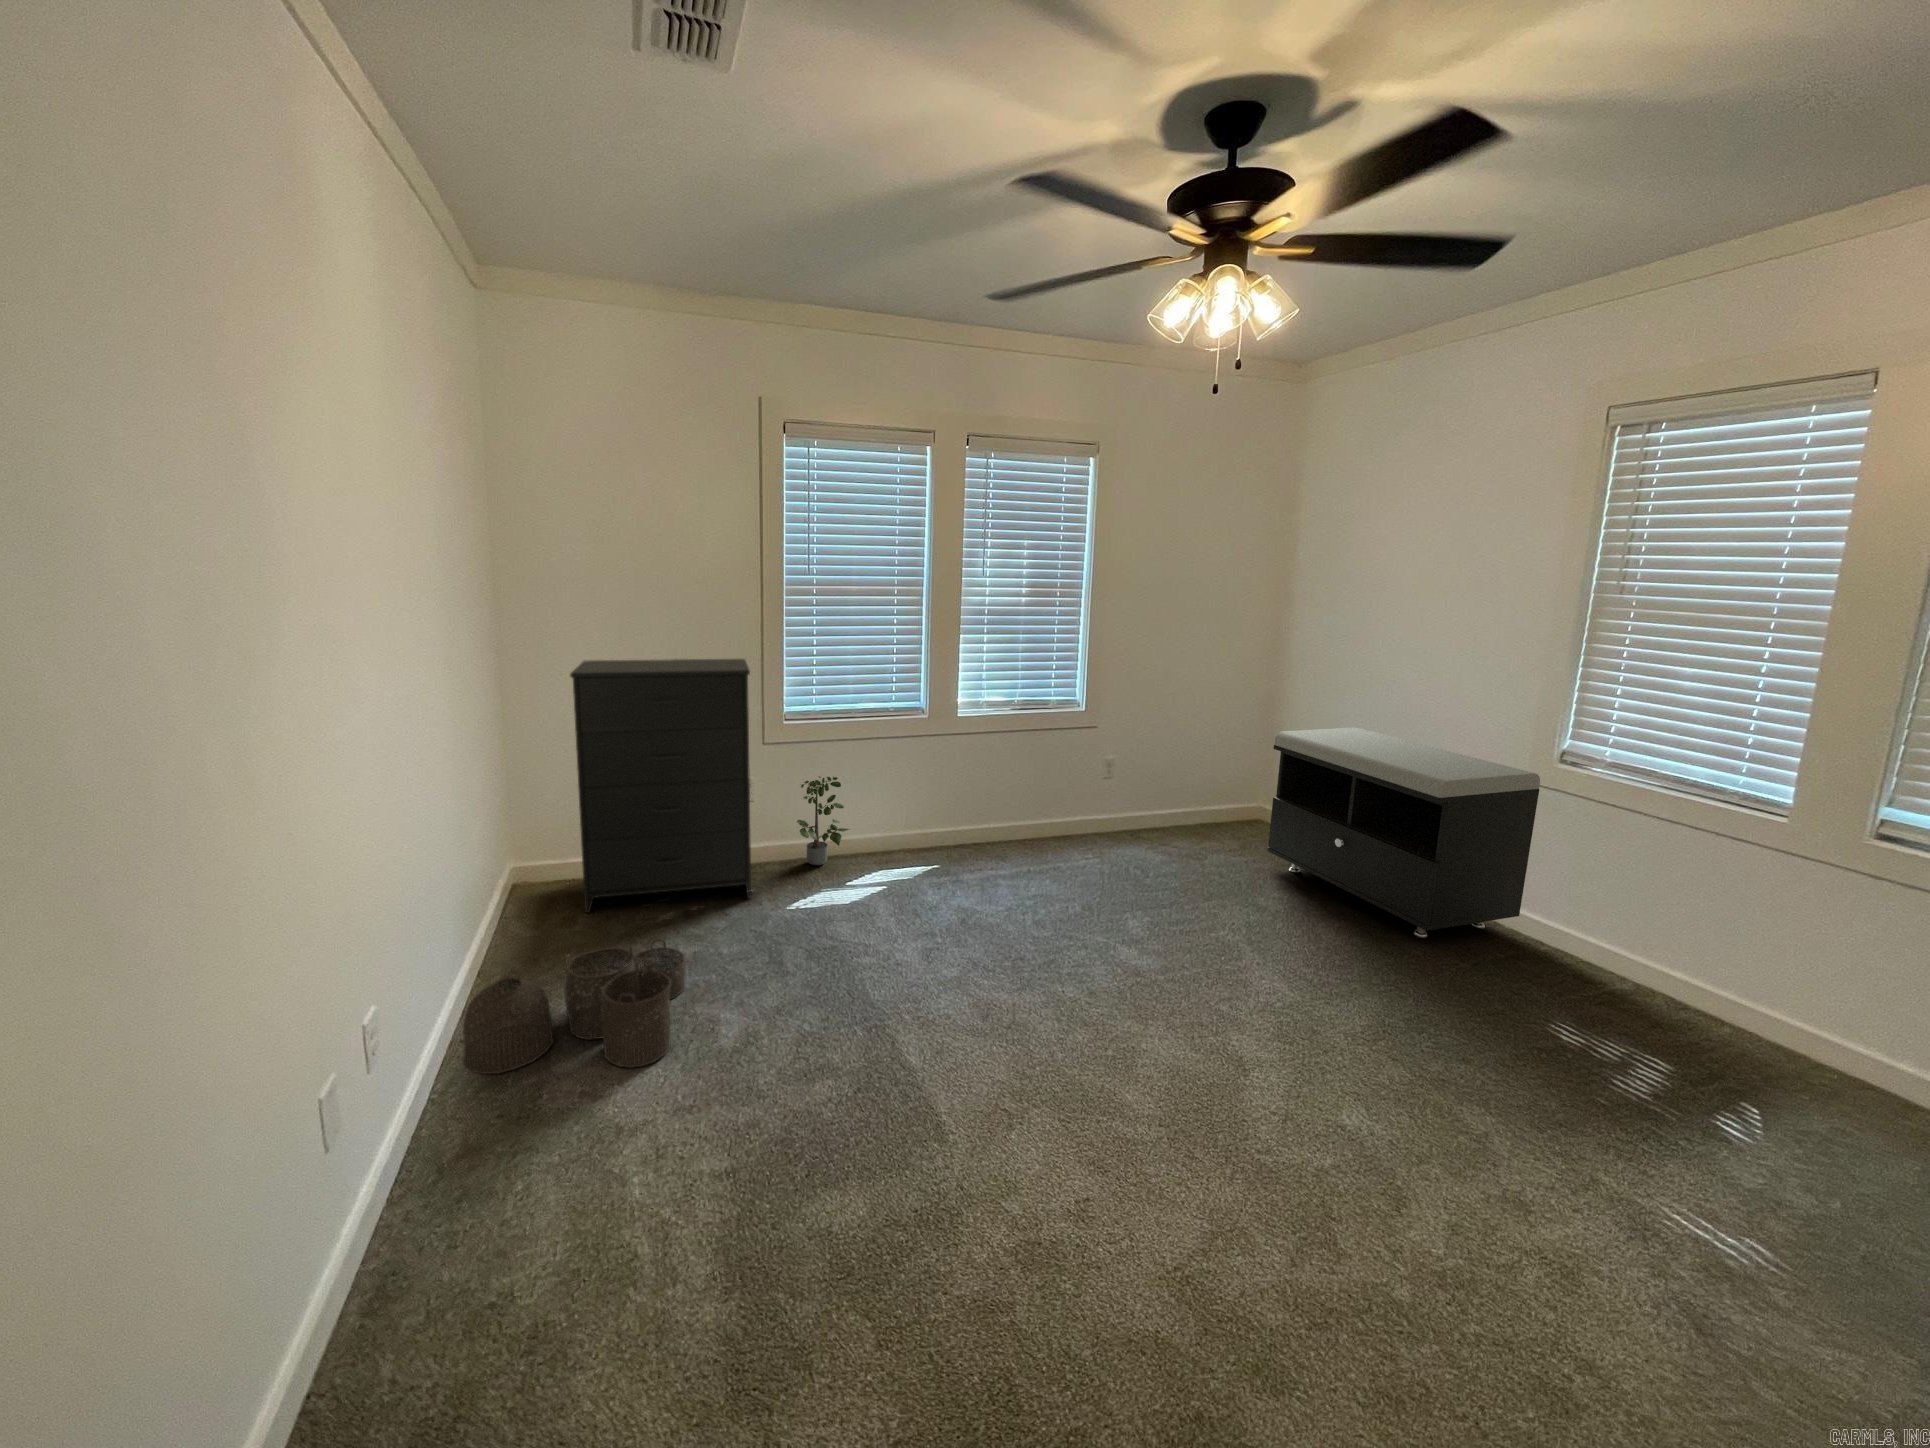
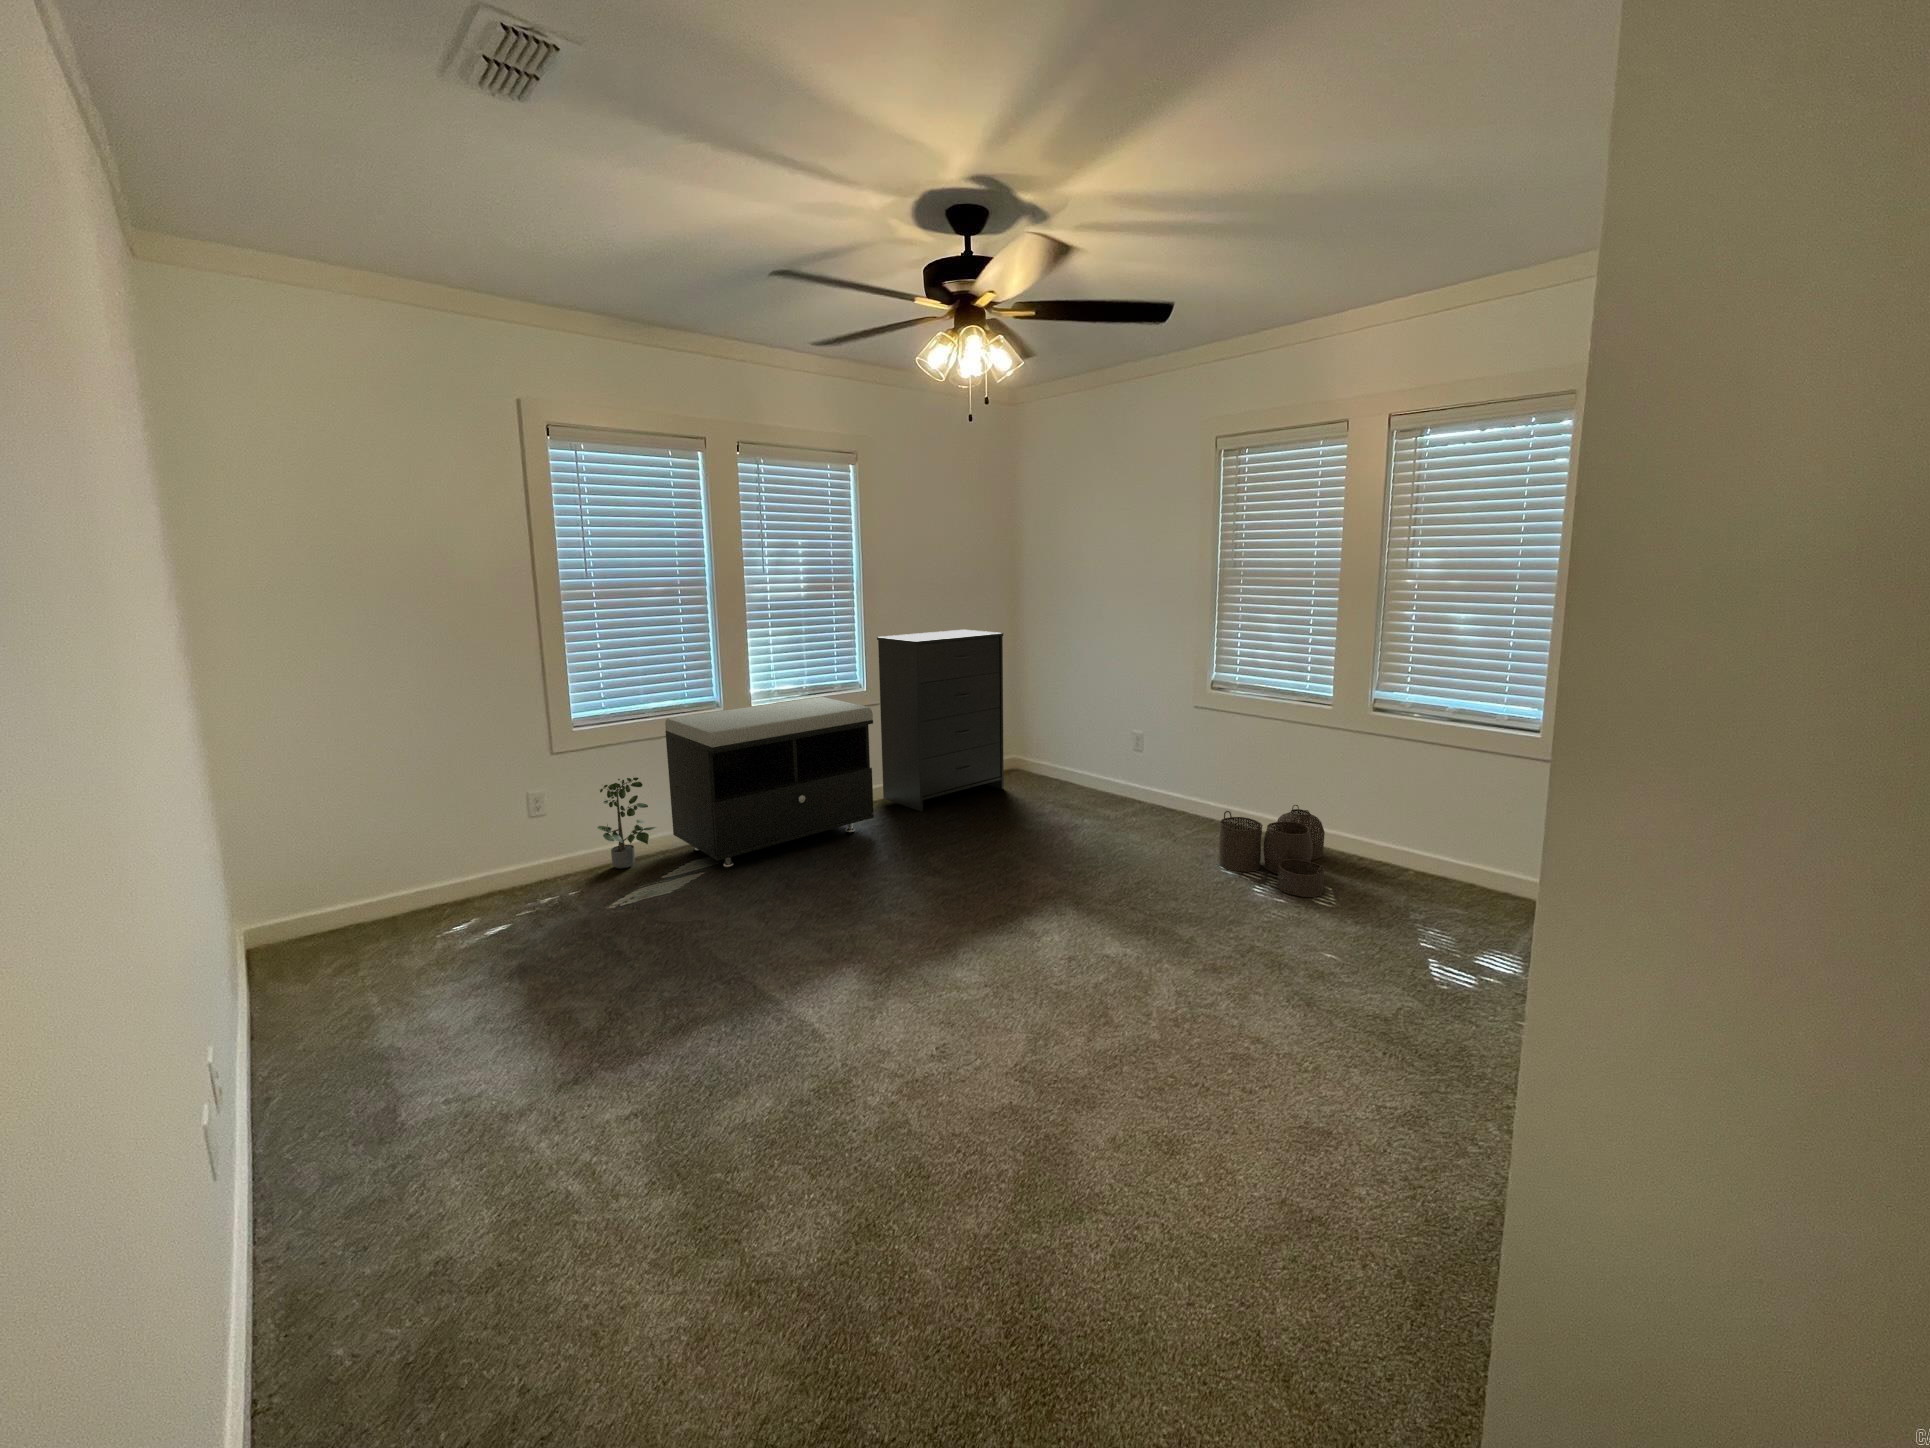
dresser: present [570,659,751,913] -> present [877,630,1004,812]
storage bench: present [1267,727,1540,938] -> present [665,697,874,867]
woven basket: present [463,939,686,1074] -> present [1219,805,1325,897]

